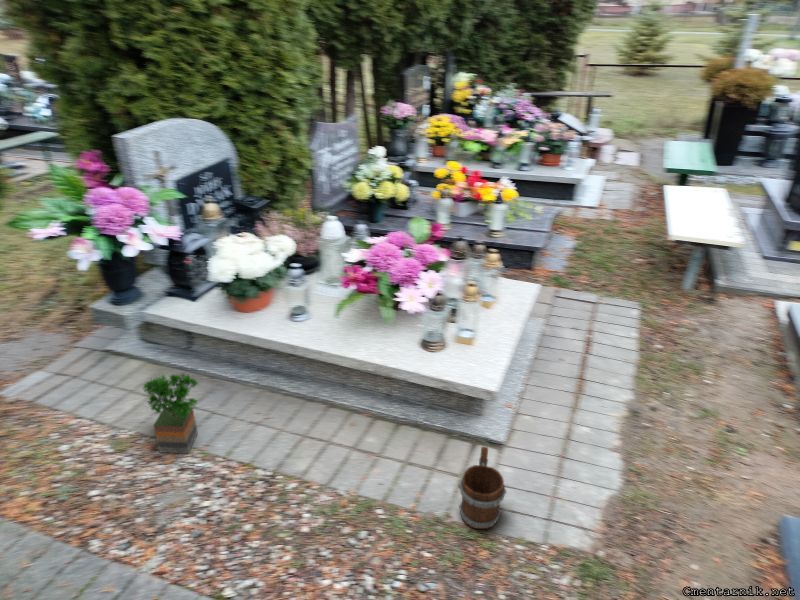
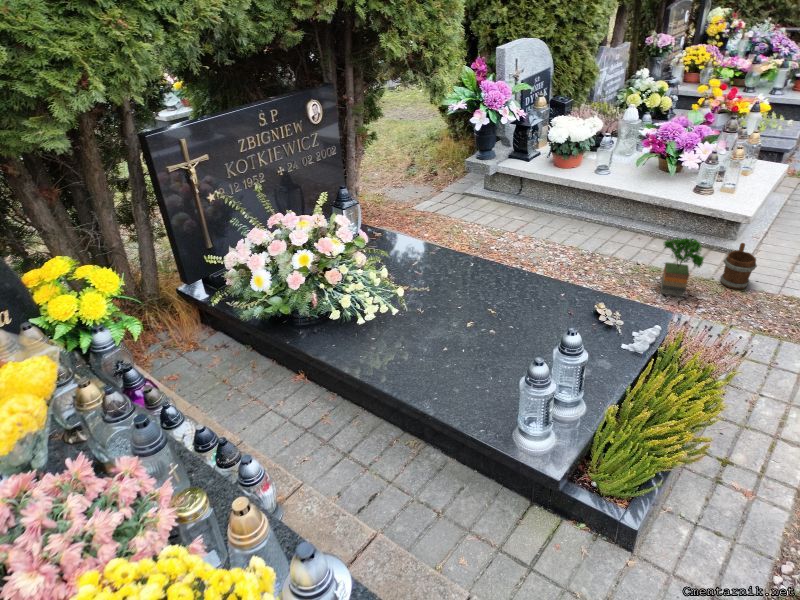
potted tree: present [143,374,198,453] -> present [661,238,704,297]

